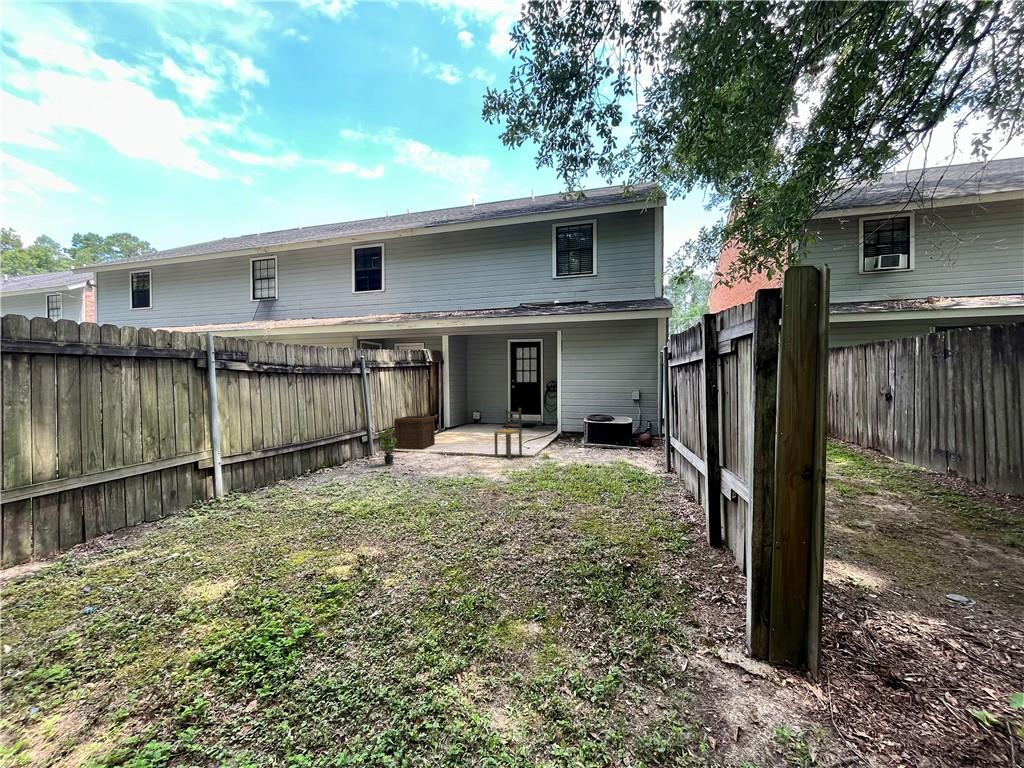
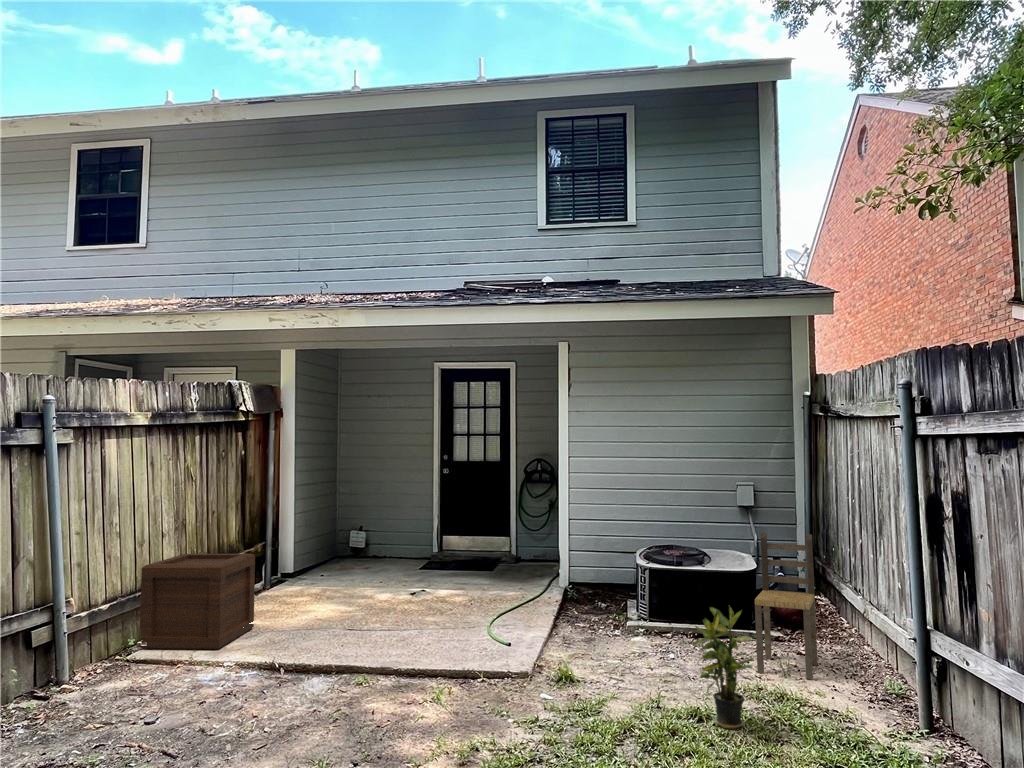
chair: present [494,408,522,459] -> present [755,532,818,680]
potted plant: present [378,428,397,465] -> present [692,606,754,729]

